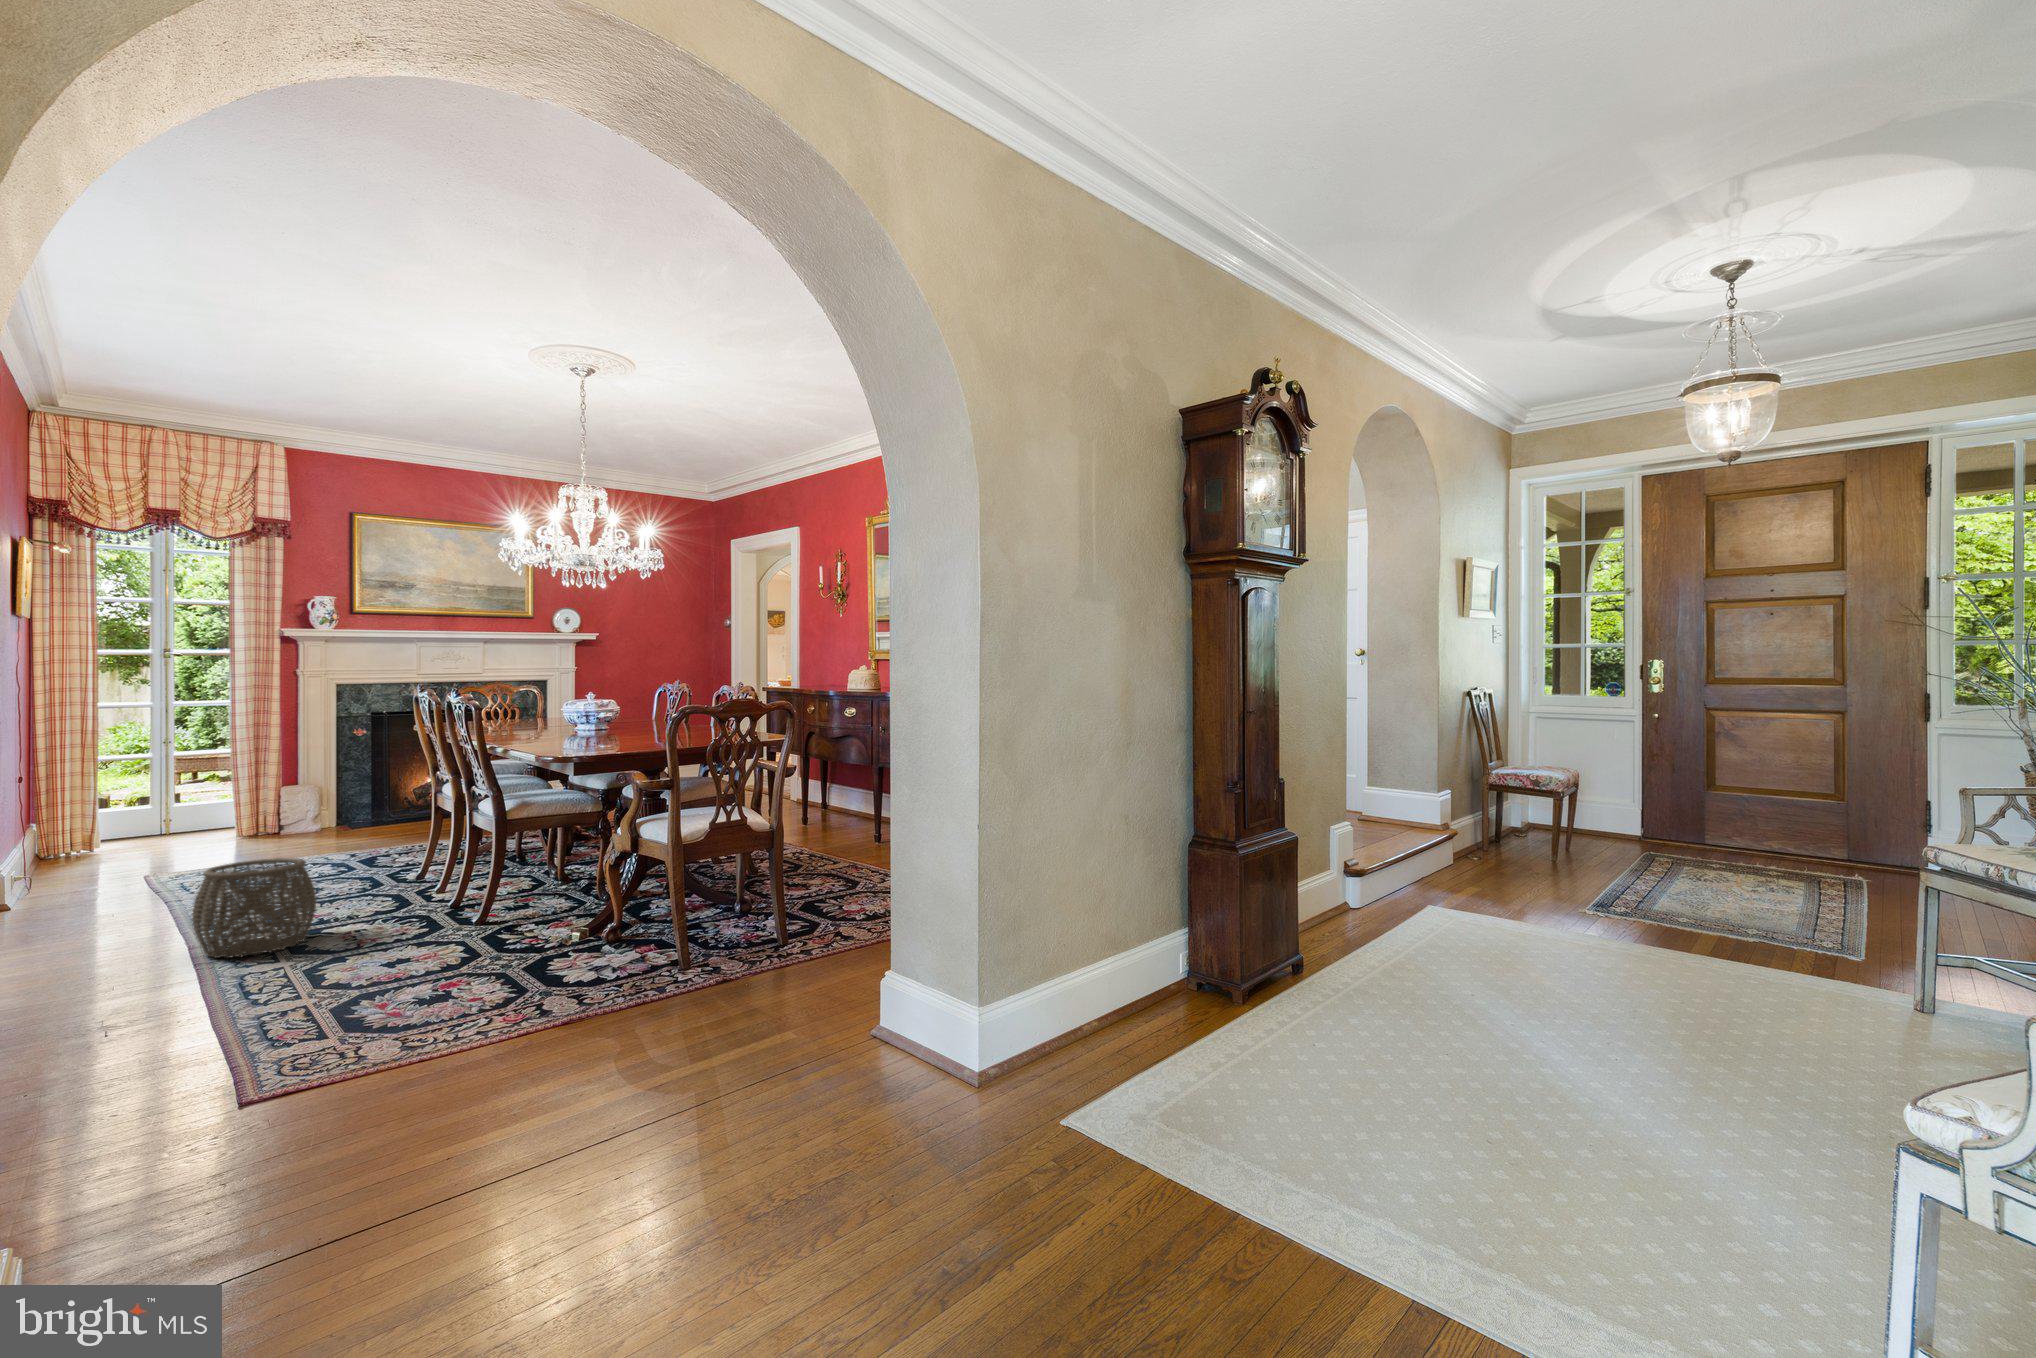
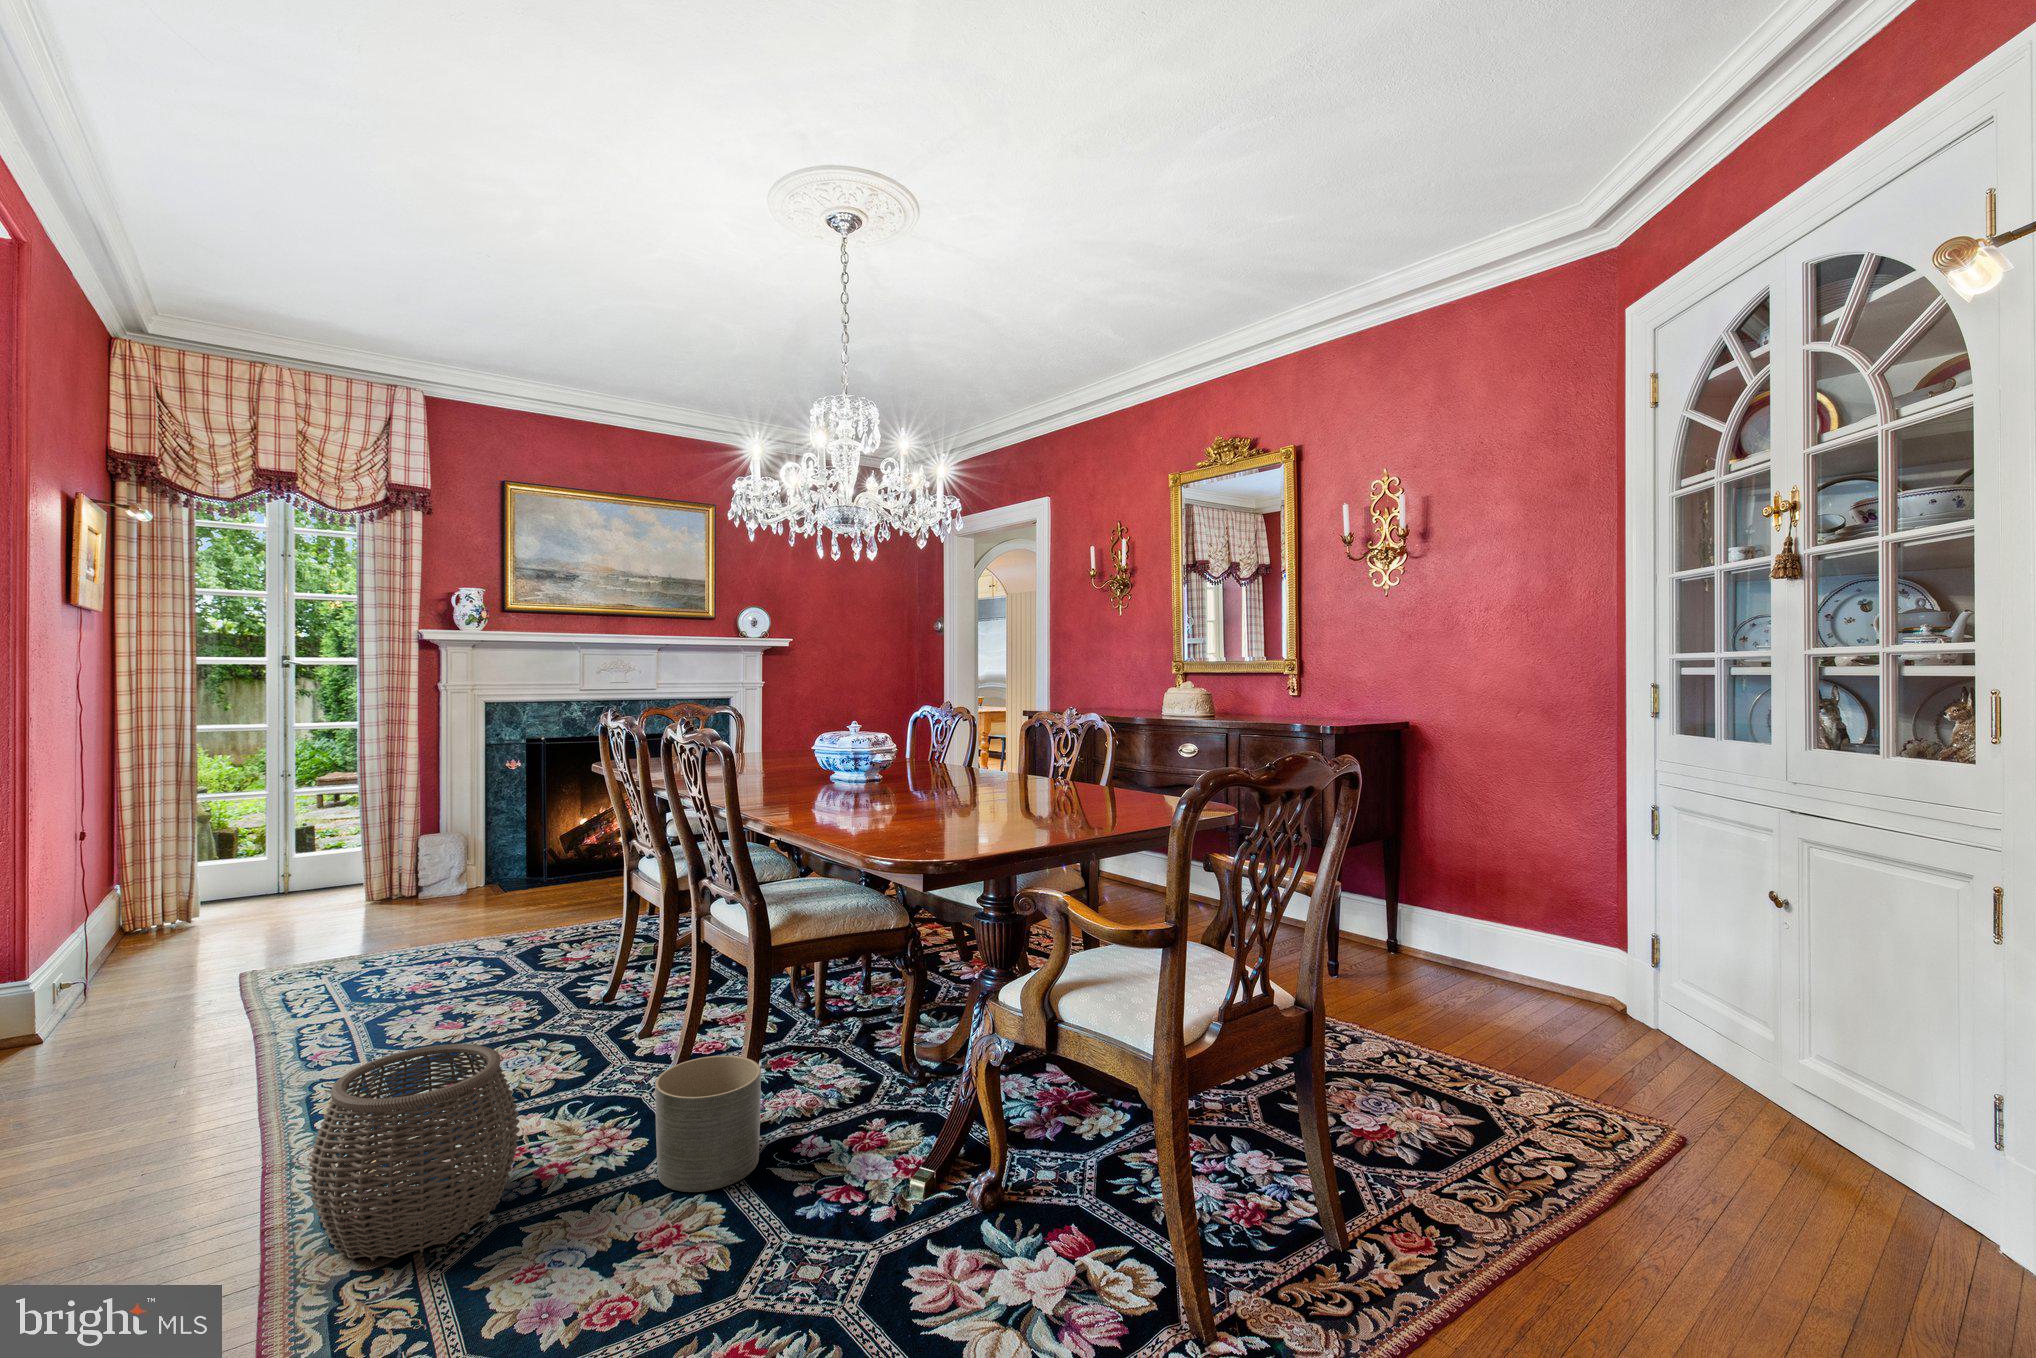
planter: none [401,870,469,935] -> present [655,1056,761,1192]

